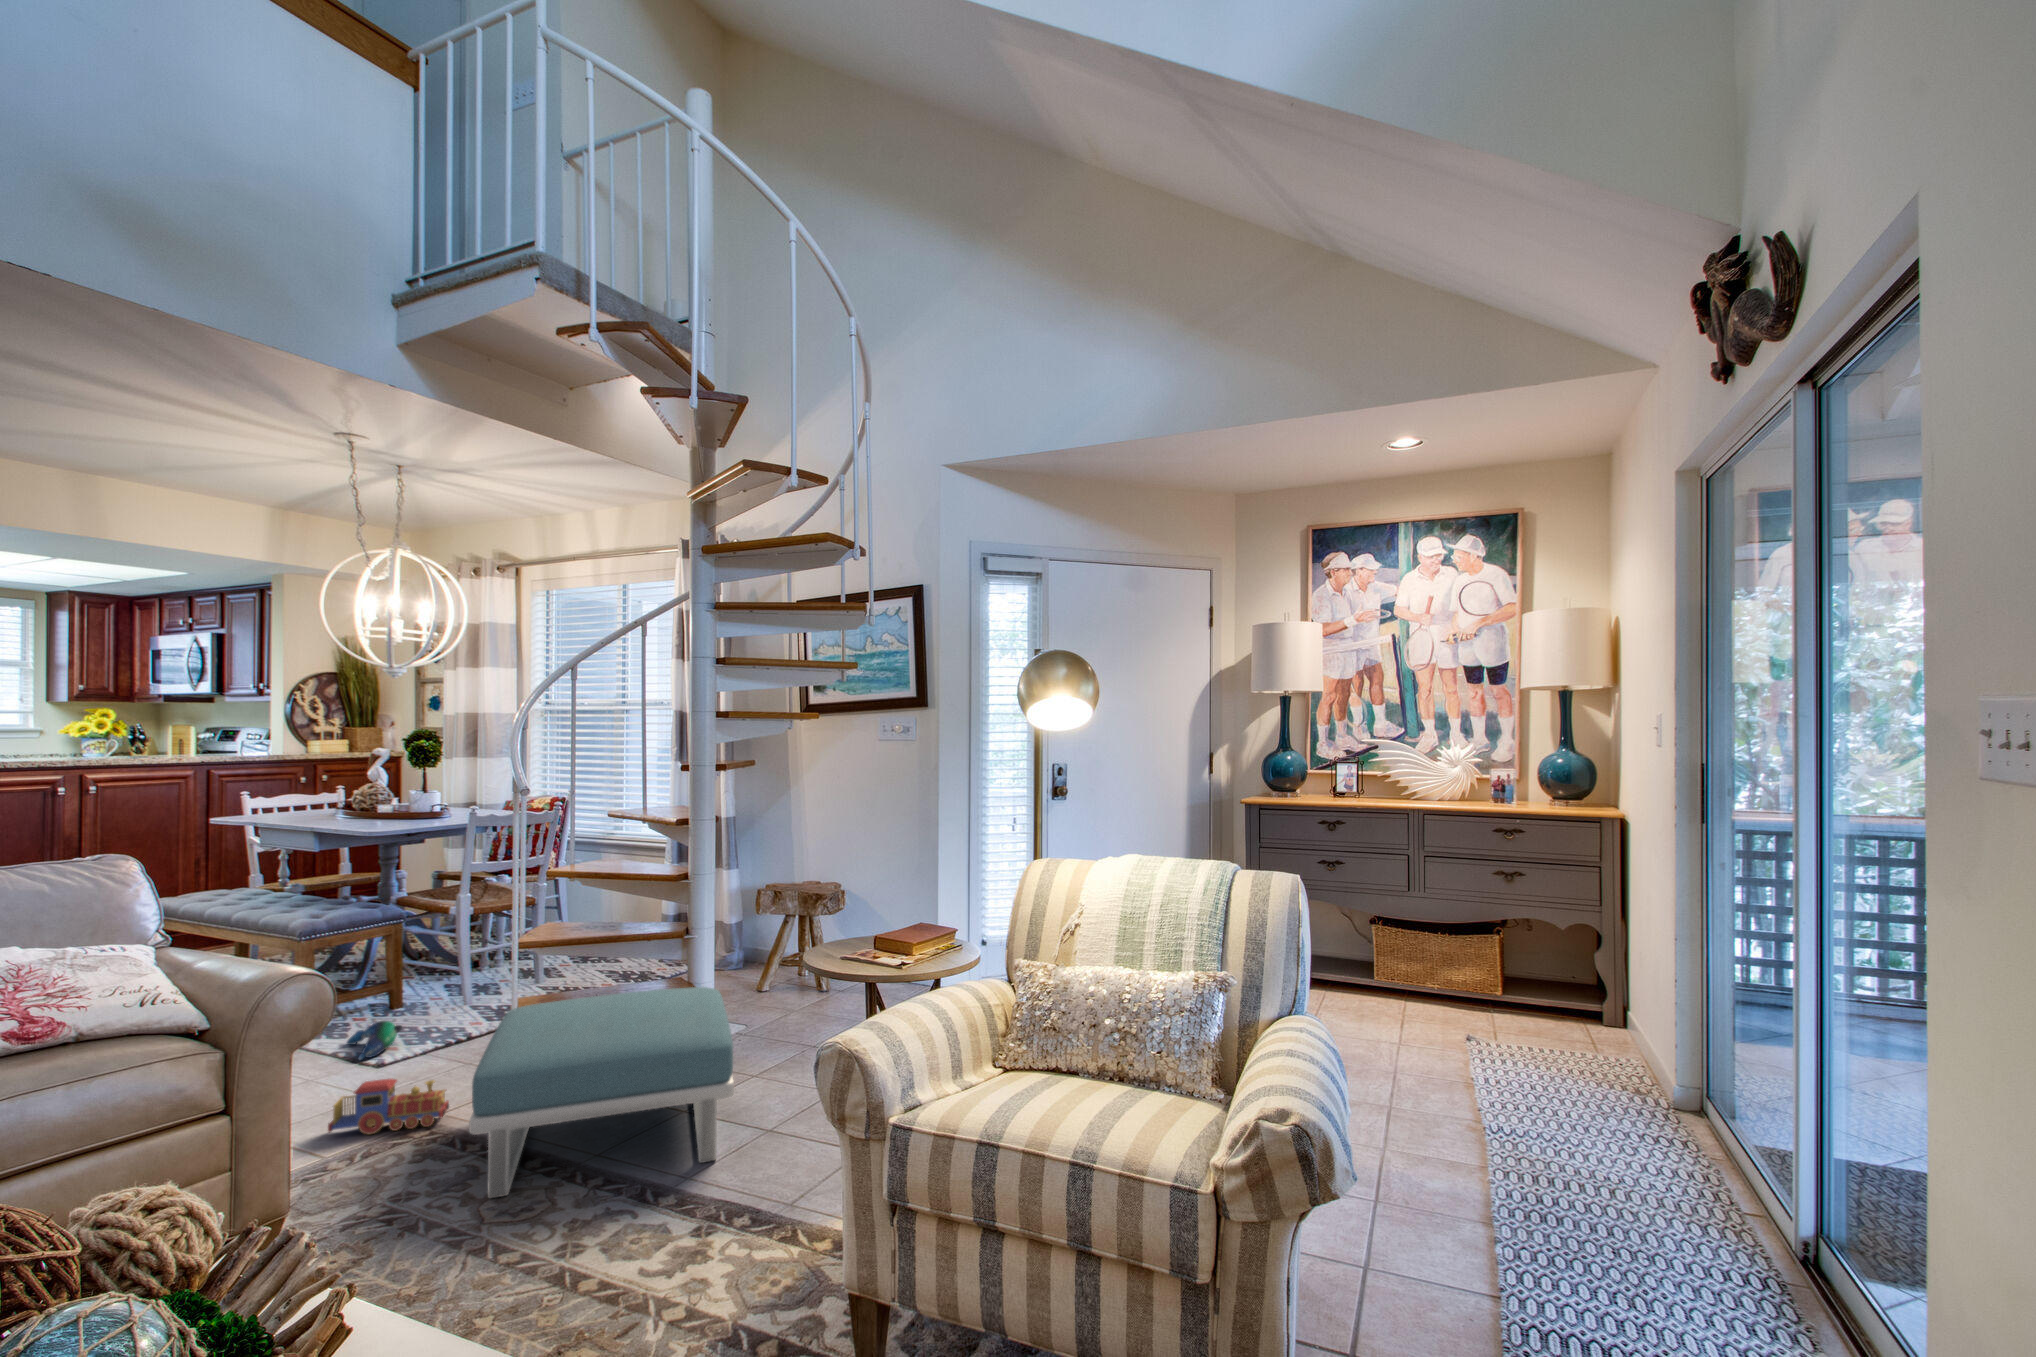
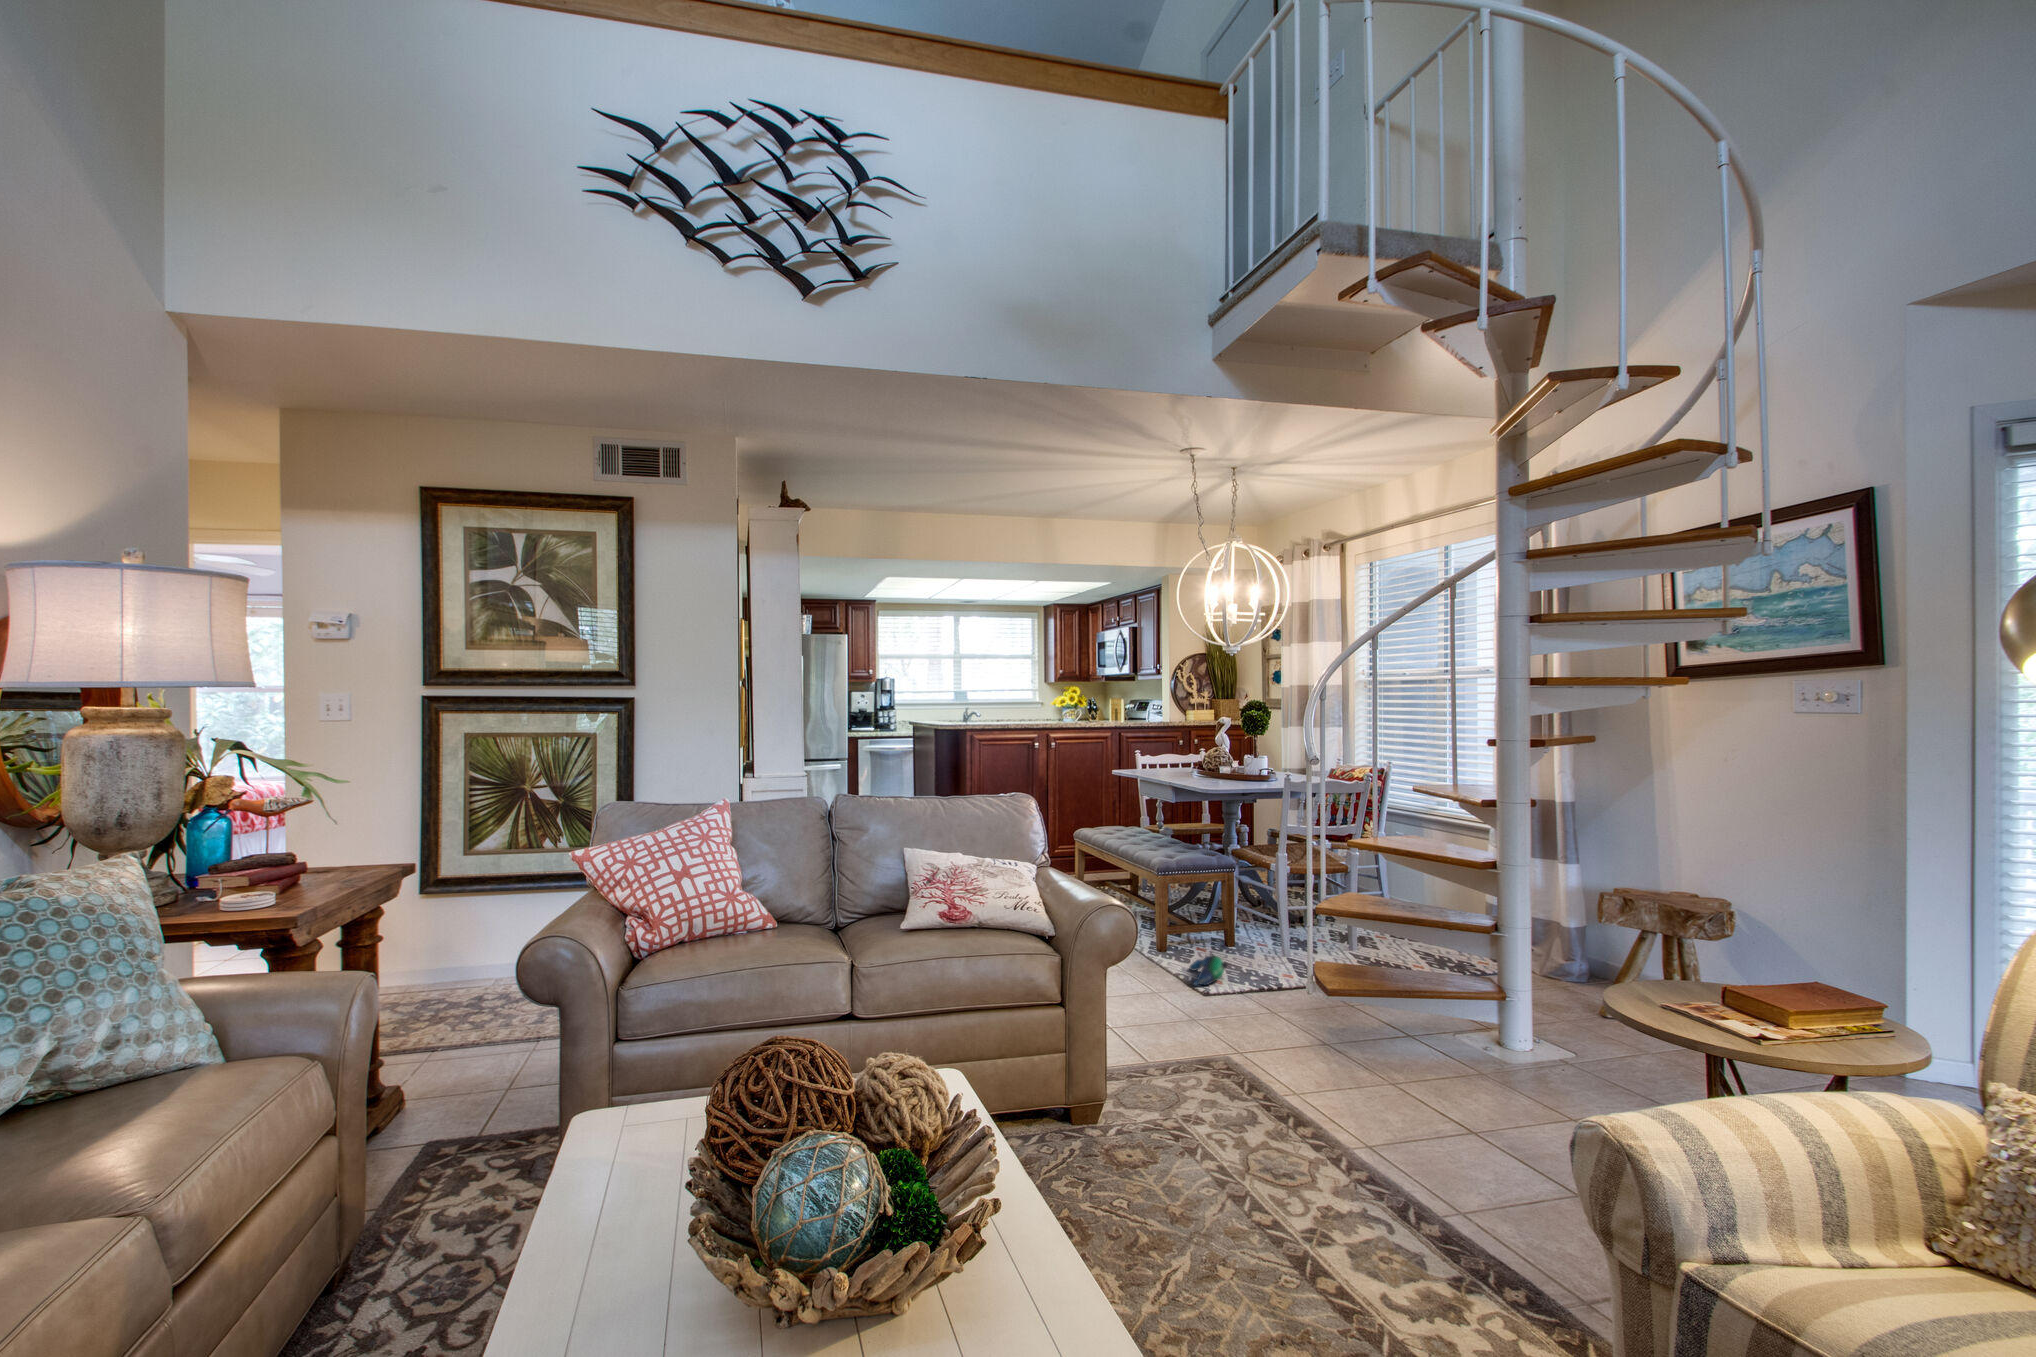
footstool: present [469,987,734,1198] -> none [1241,972,1519,1204]
toy train: present [328,1079,449,1135] -> none [1156,1006,1247,1062]

